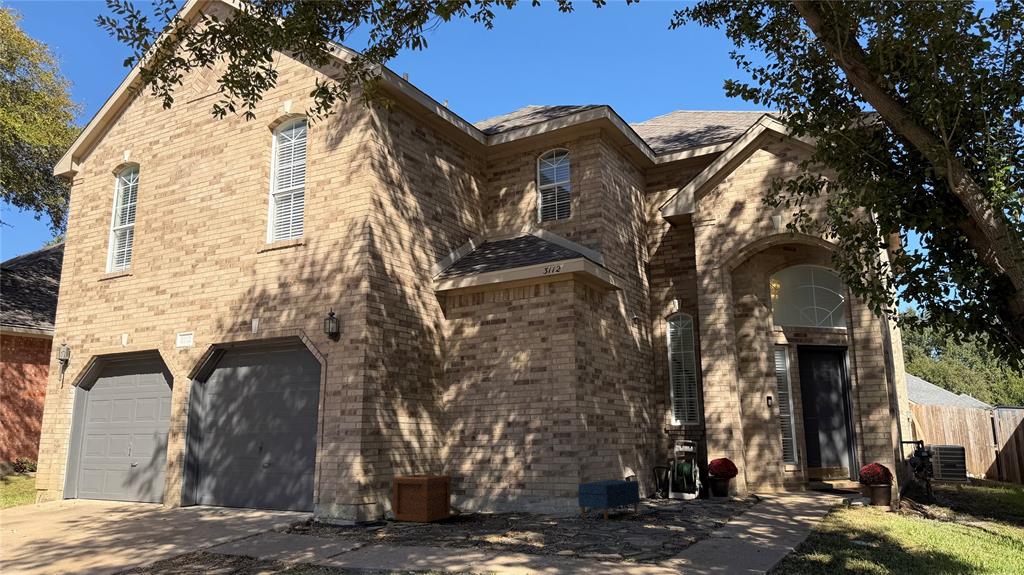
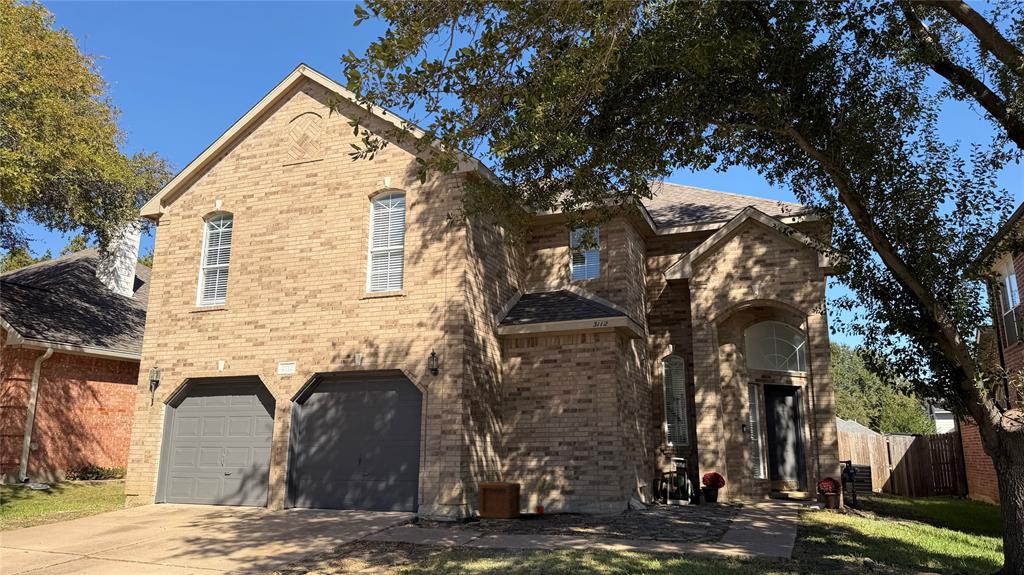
potted tree: none [462,460,500,515] -> present [525,471,556,514]
bench: present [578,480,640,520] -> none [619,487,660,517]

